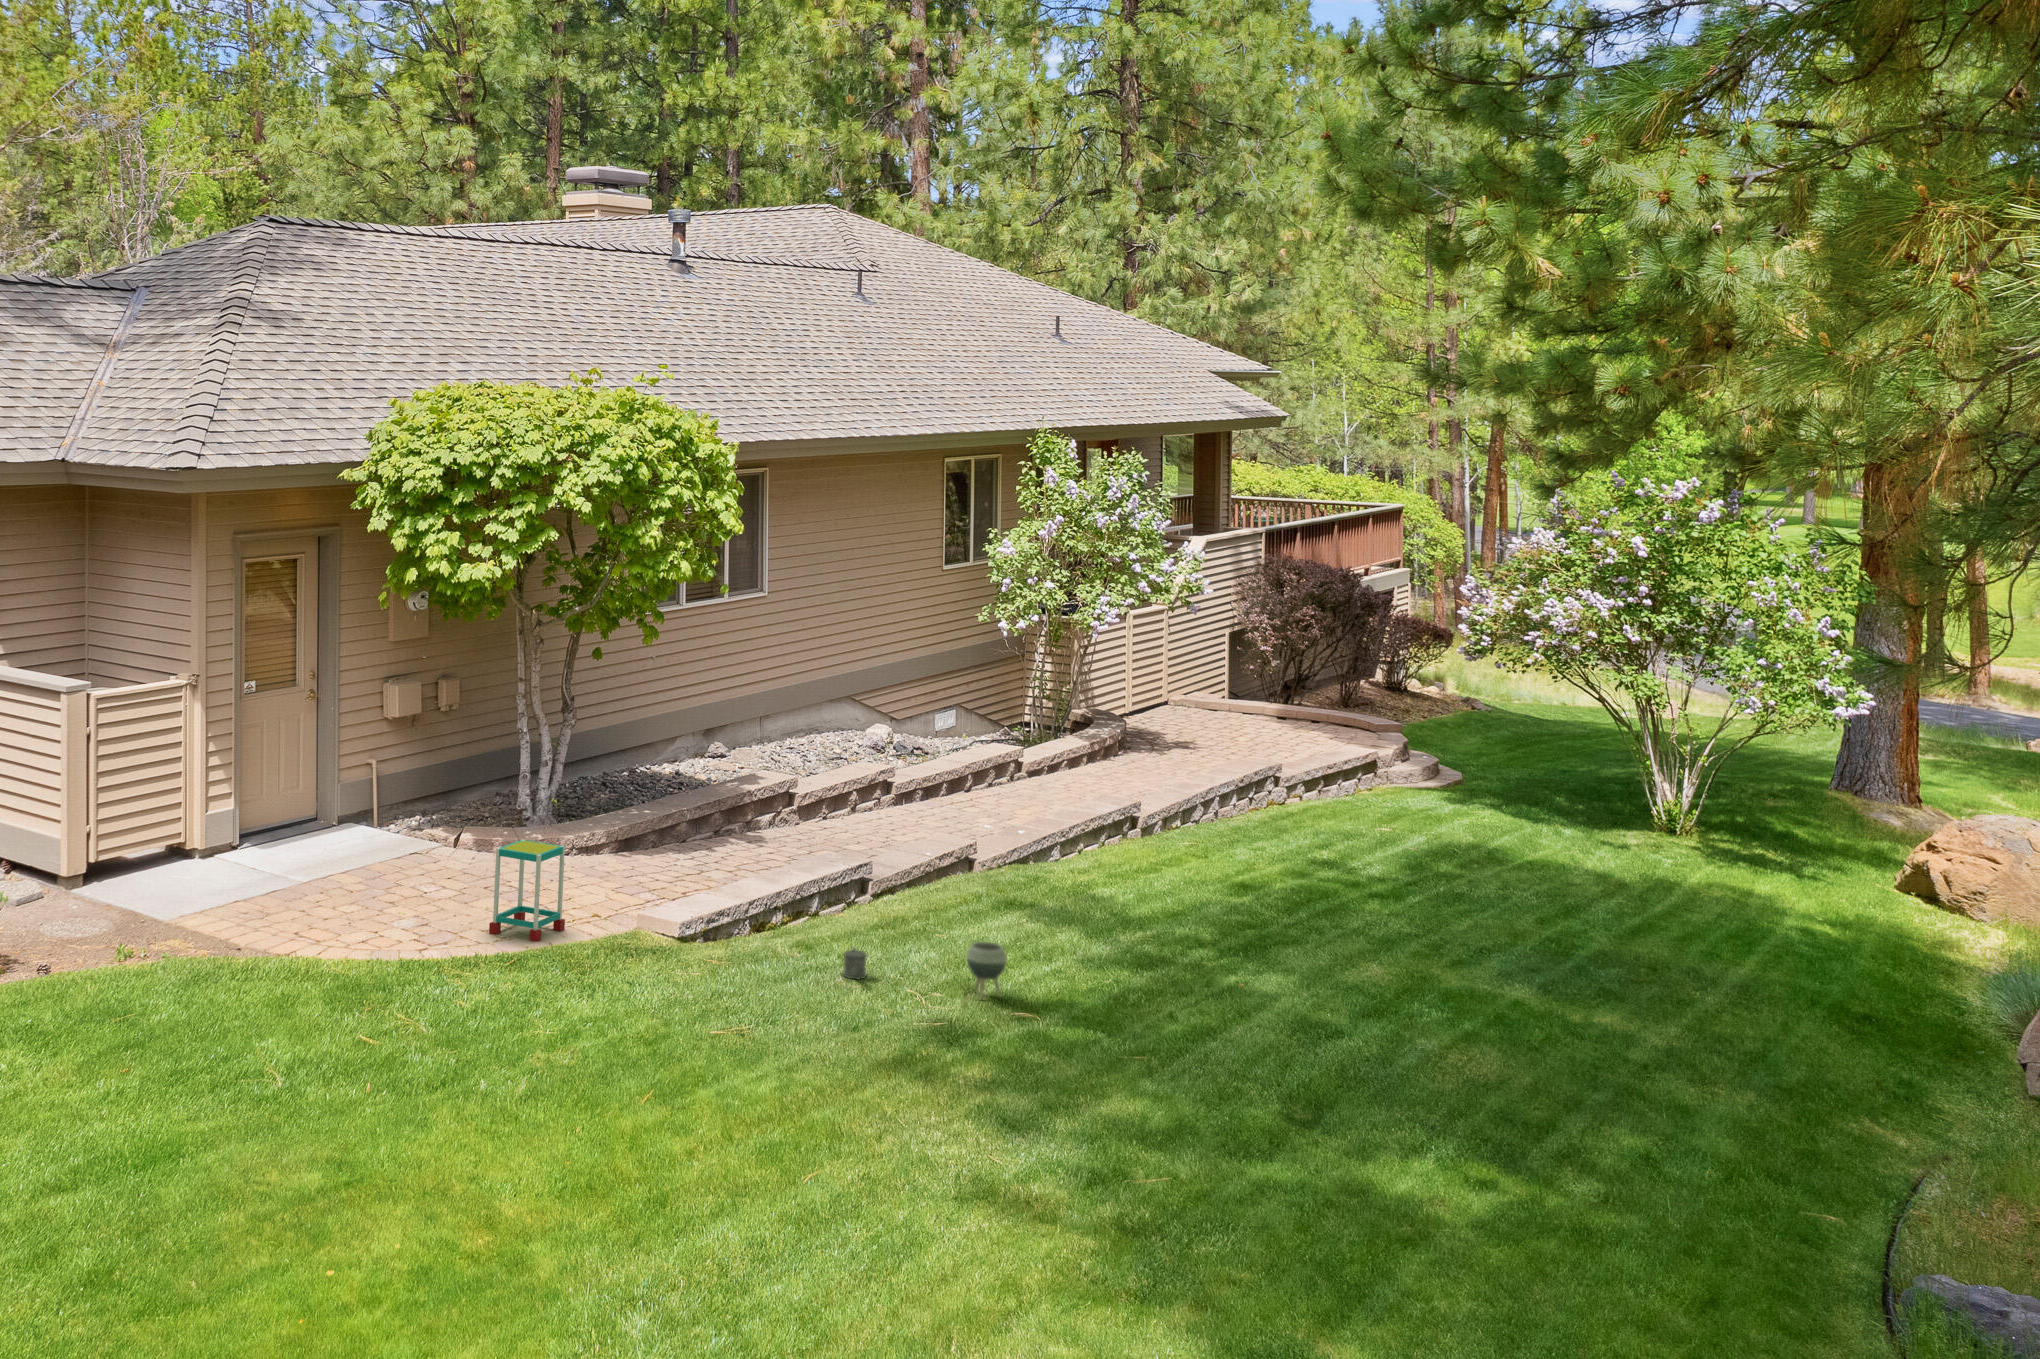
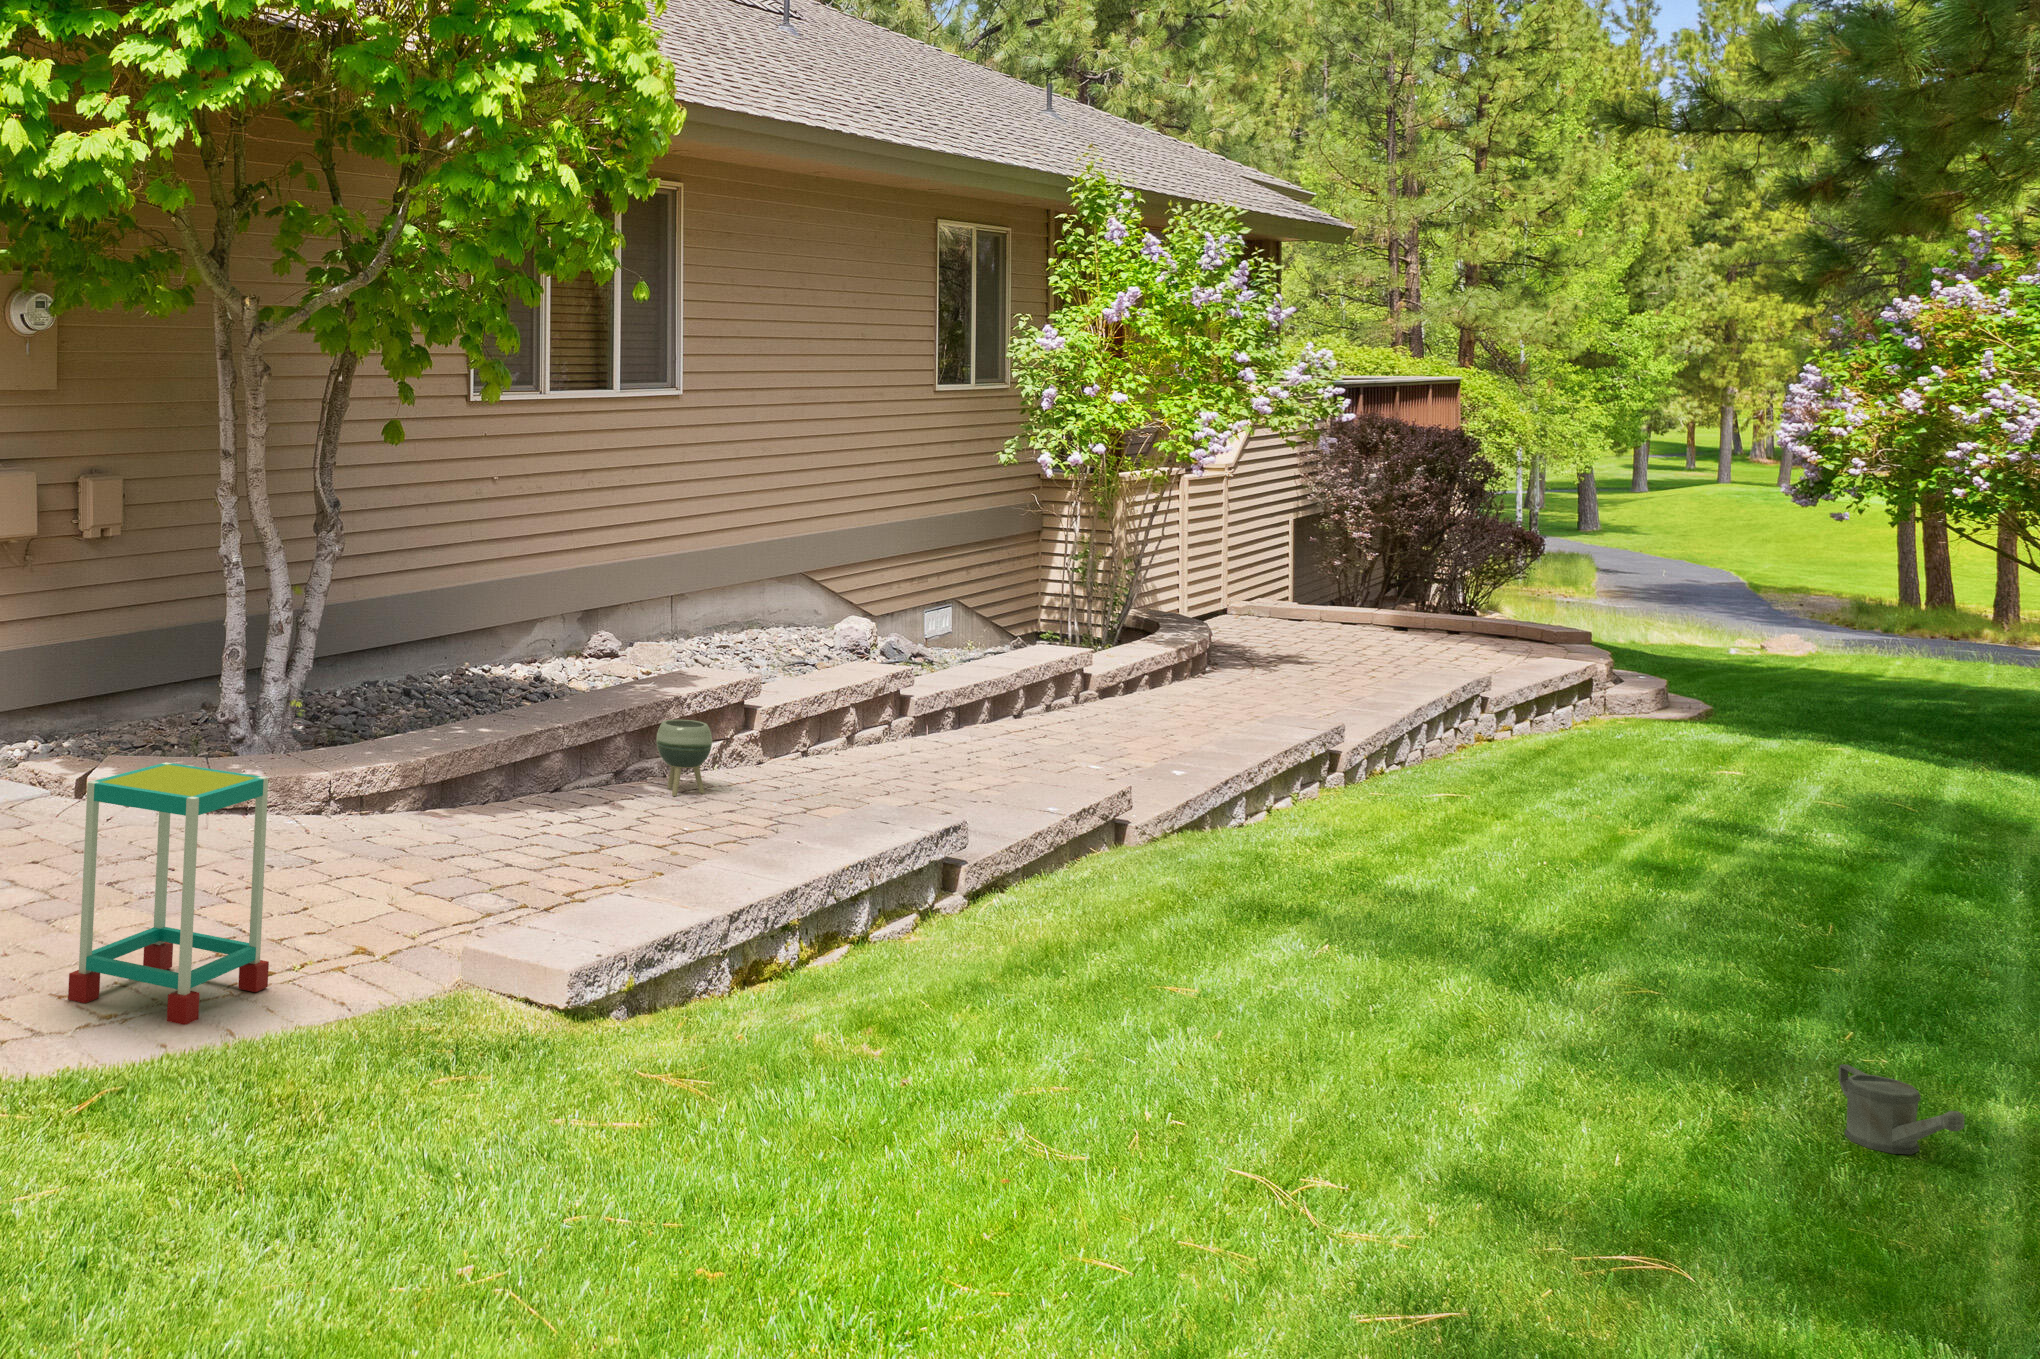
planter: present [967,942,1007,999] -> present [656,720,712,796]
watering can: present [843,948,867,979] -> present [1839,1064,1964,1154]

